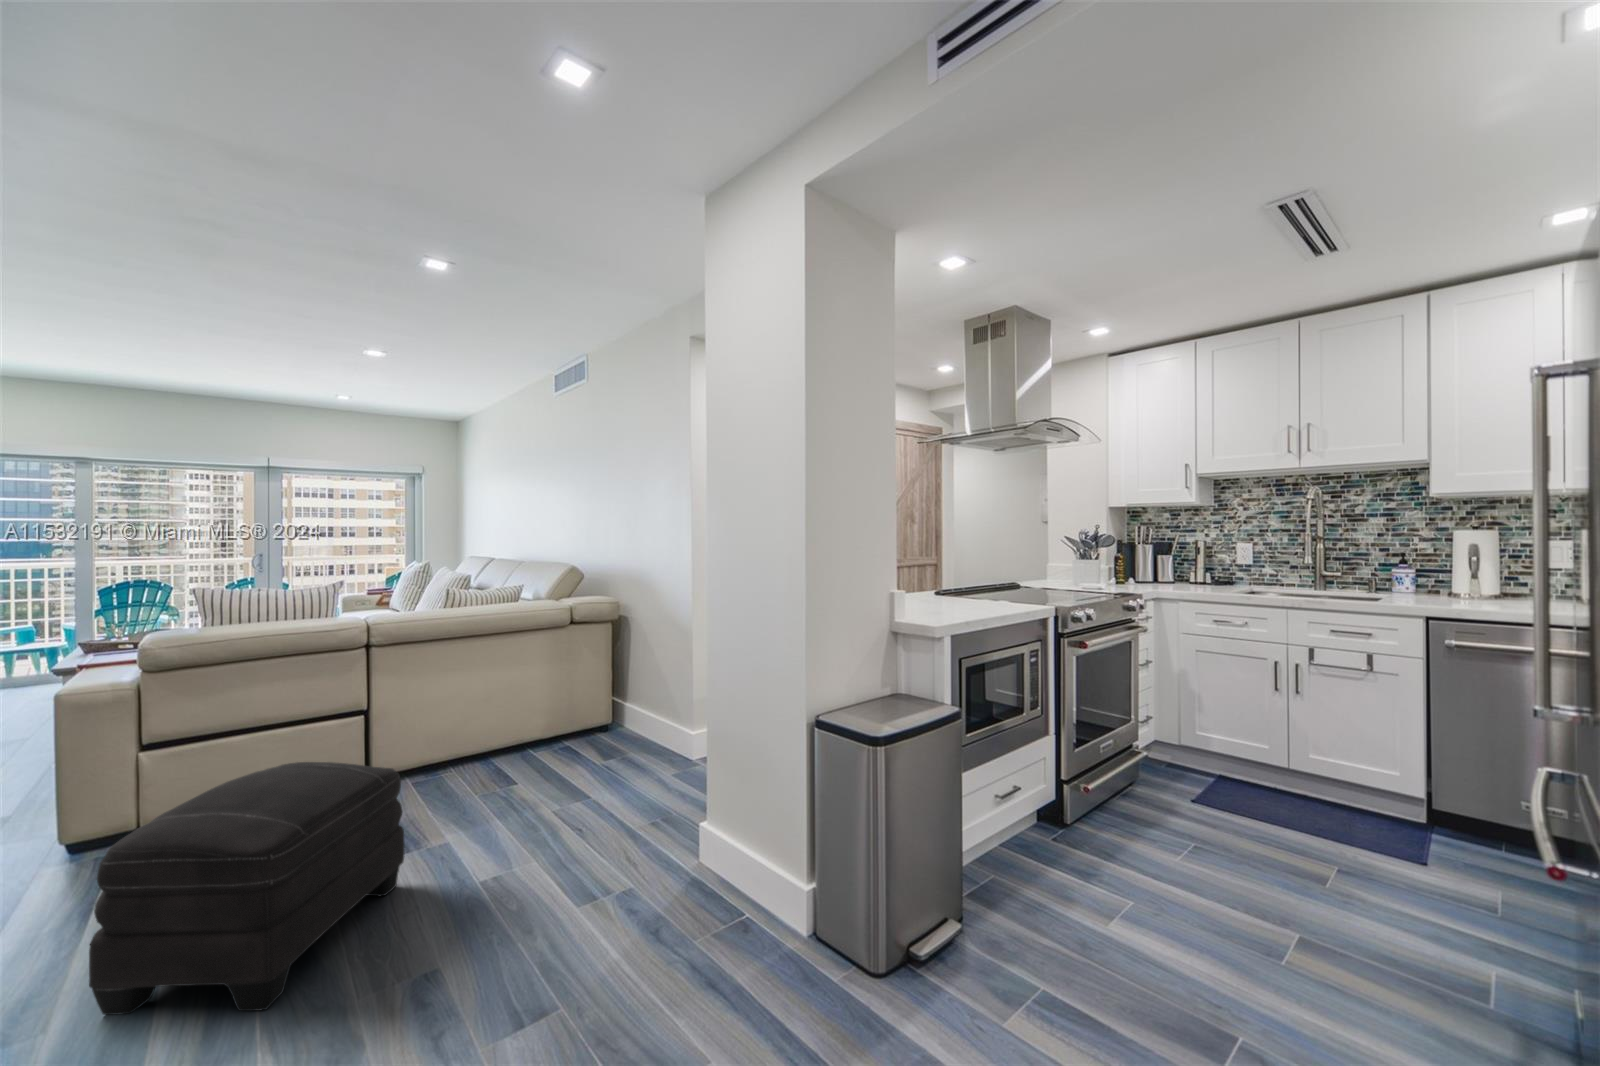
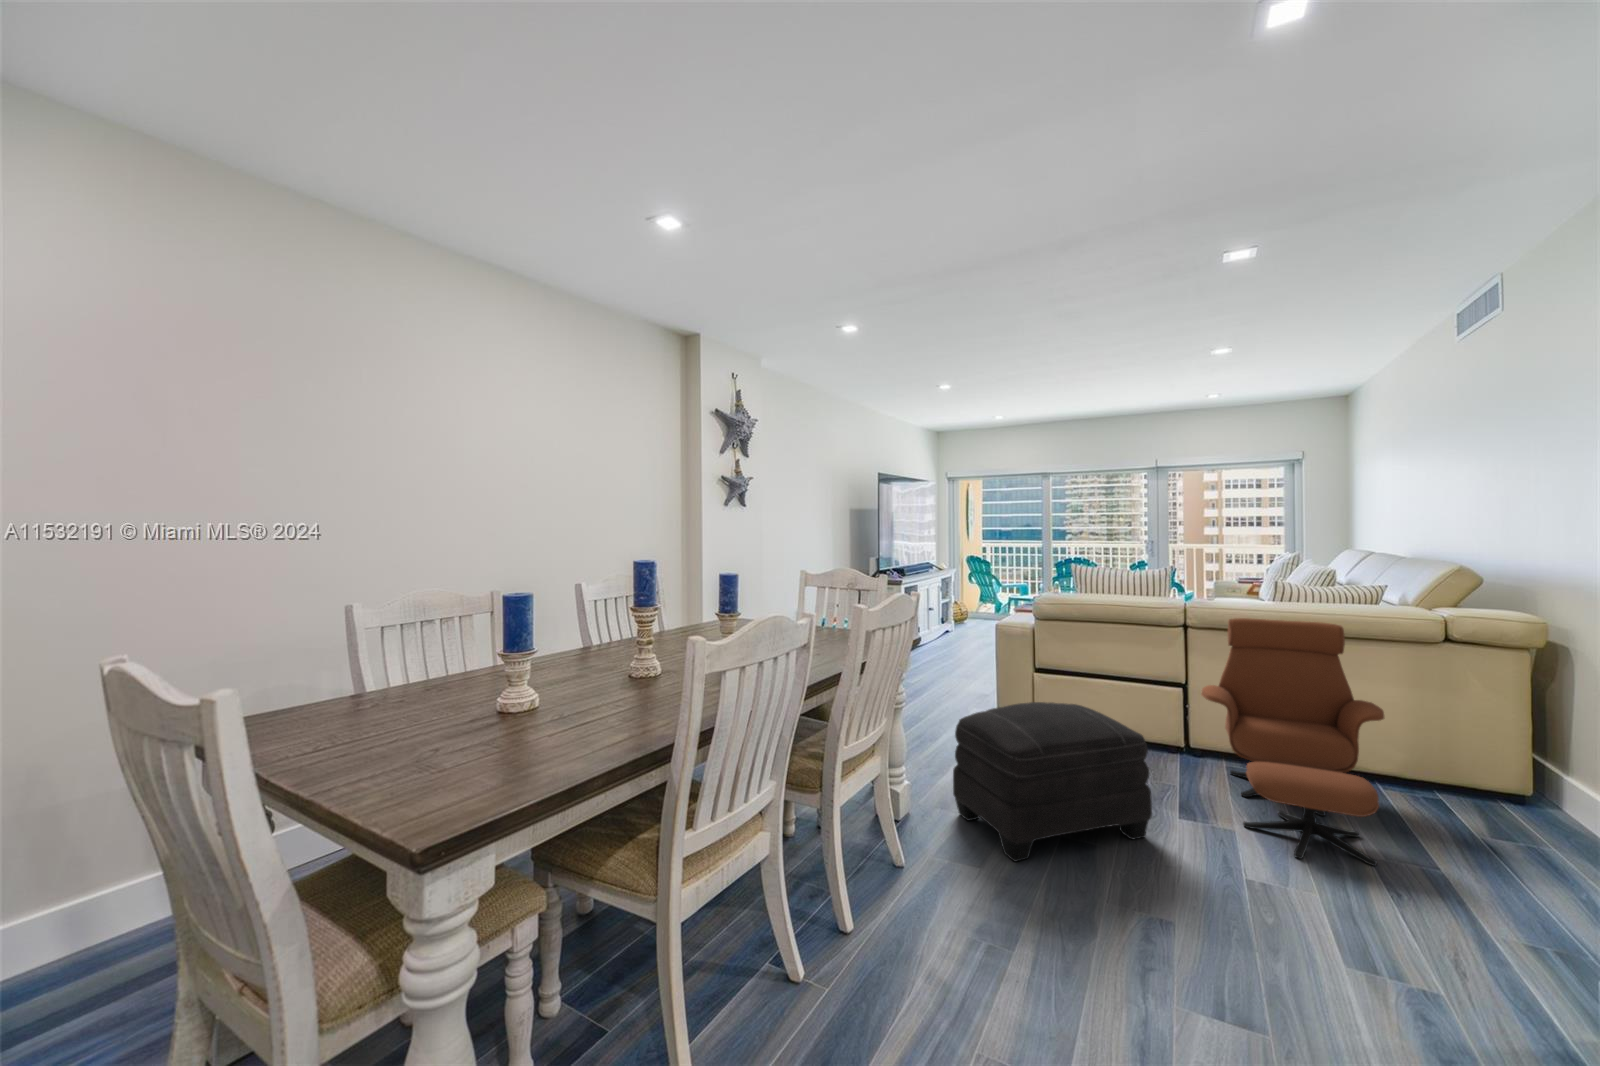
lounge chair: none [396,620,570,831] -> present [1201,618,1384,866]

